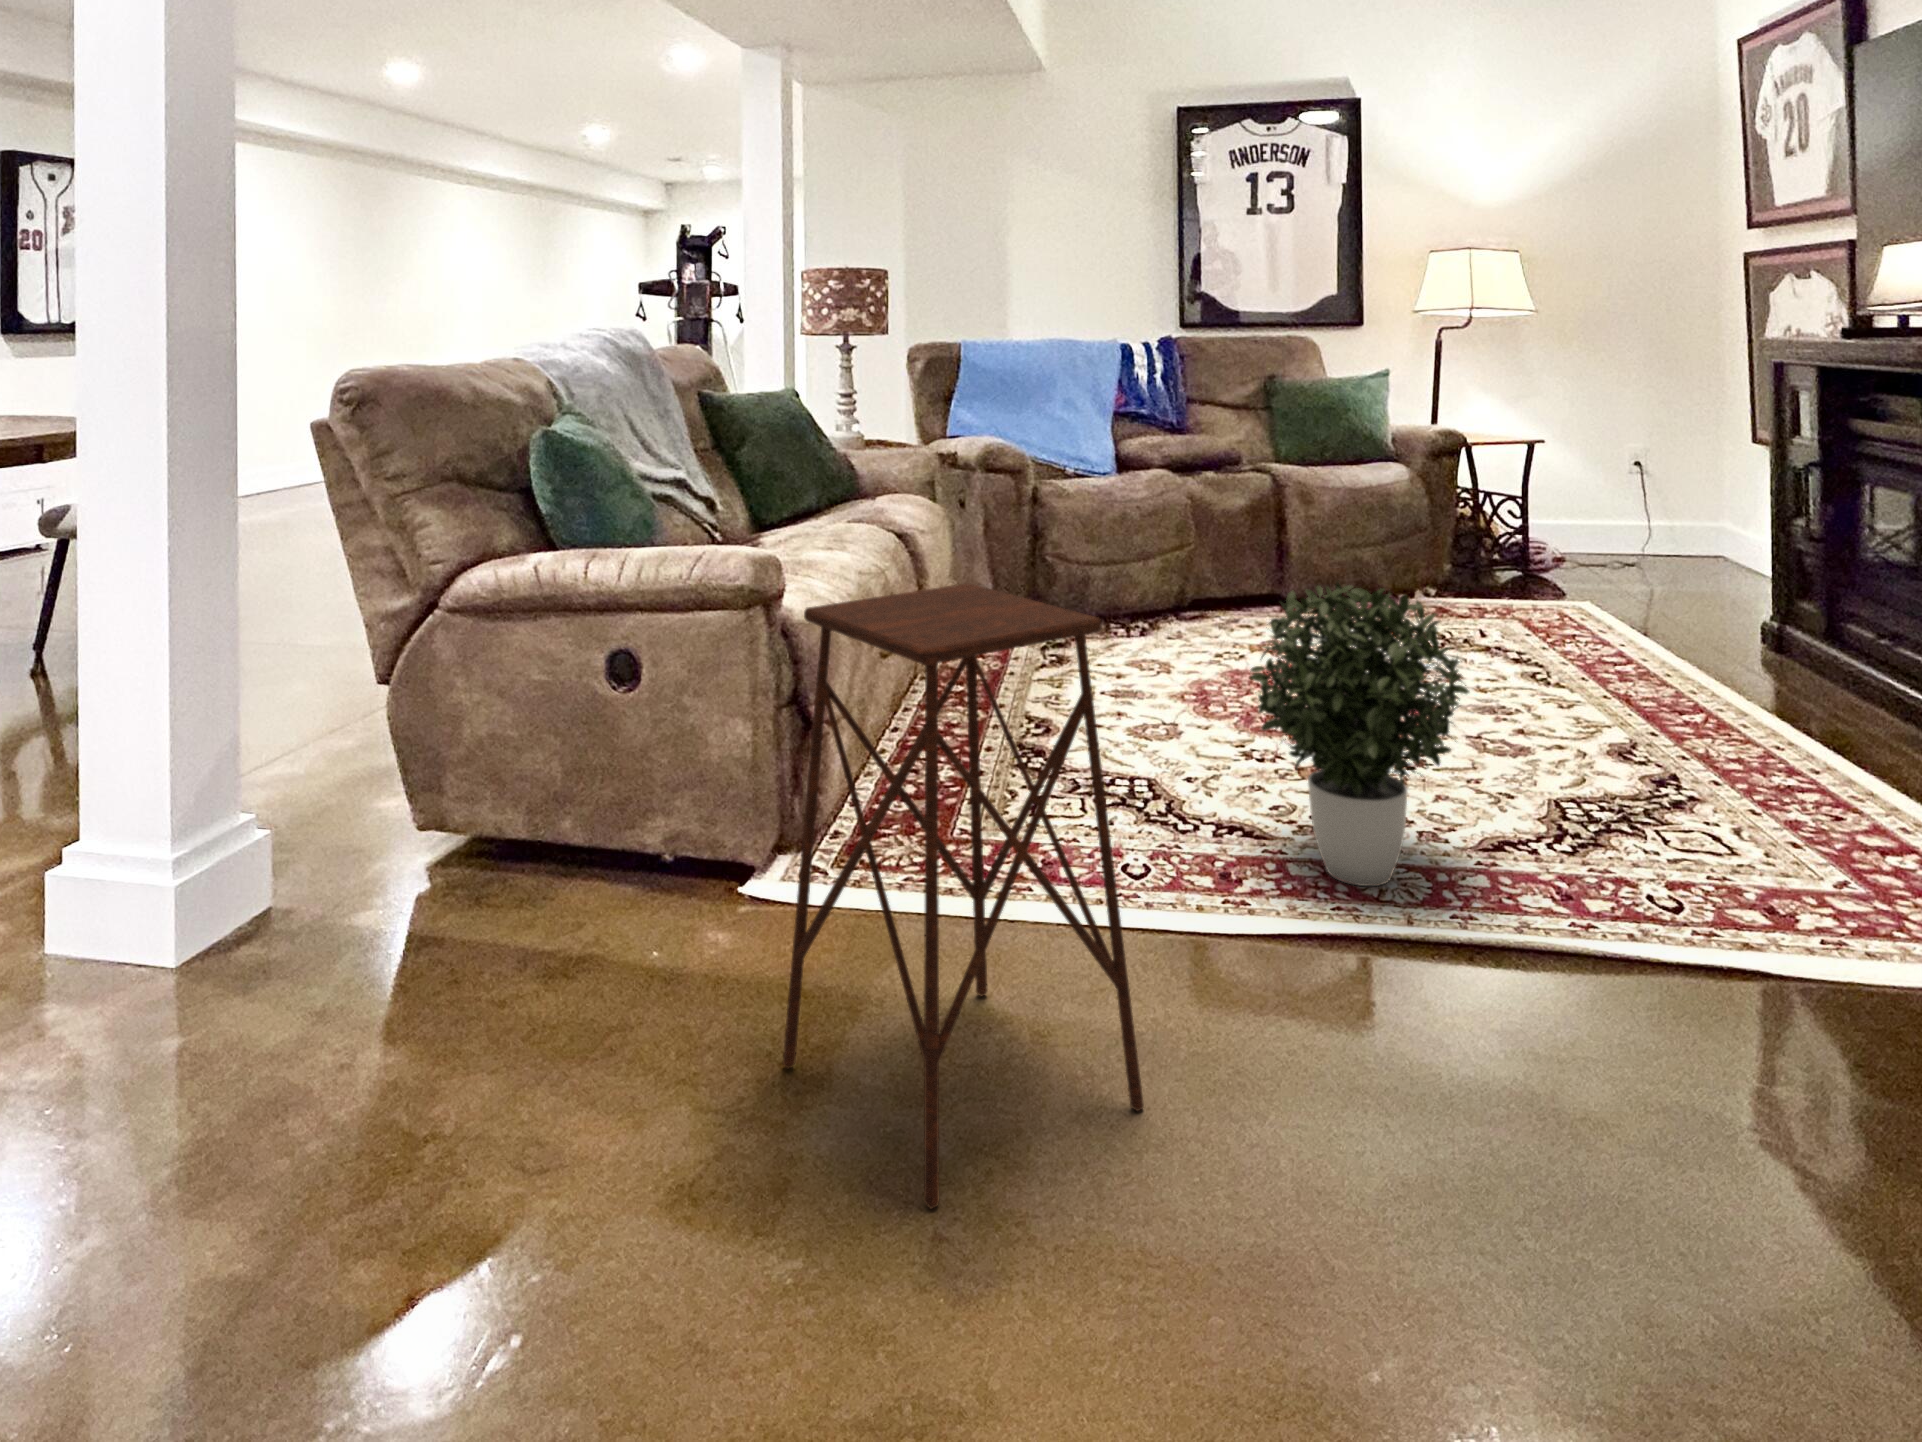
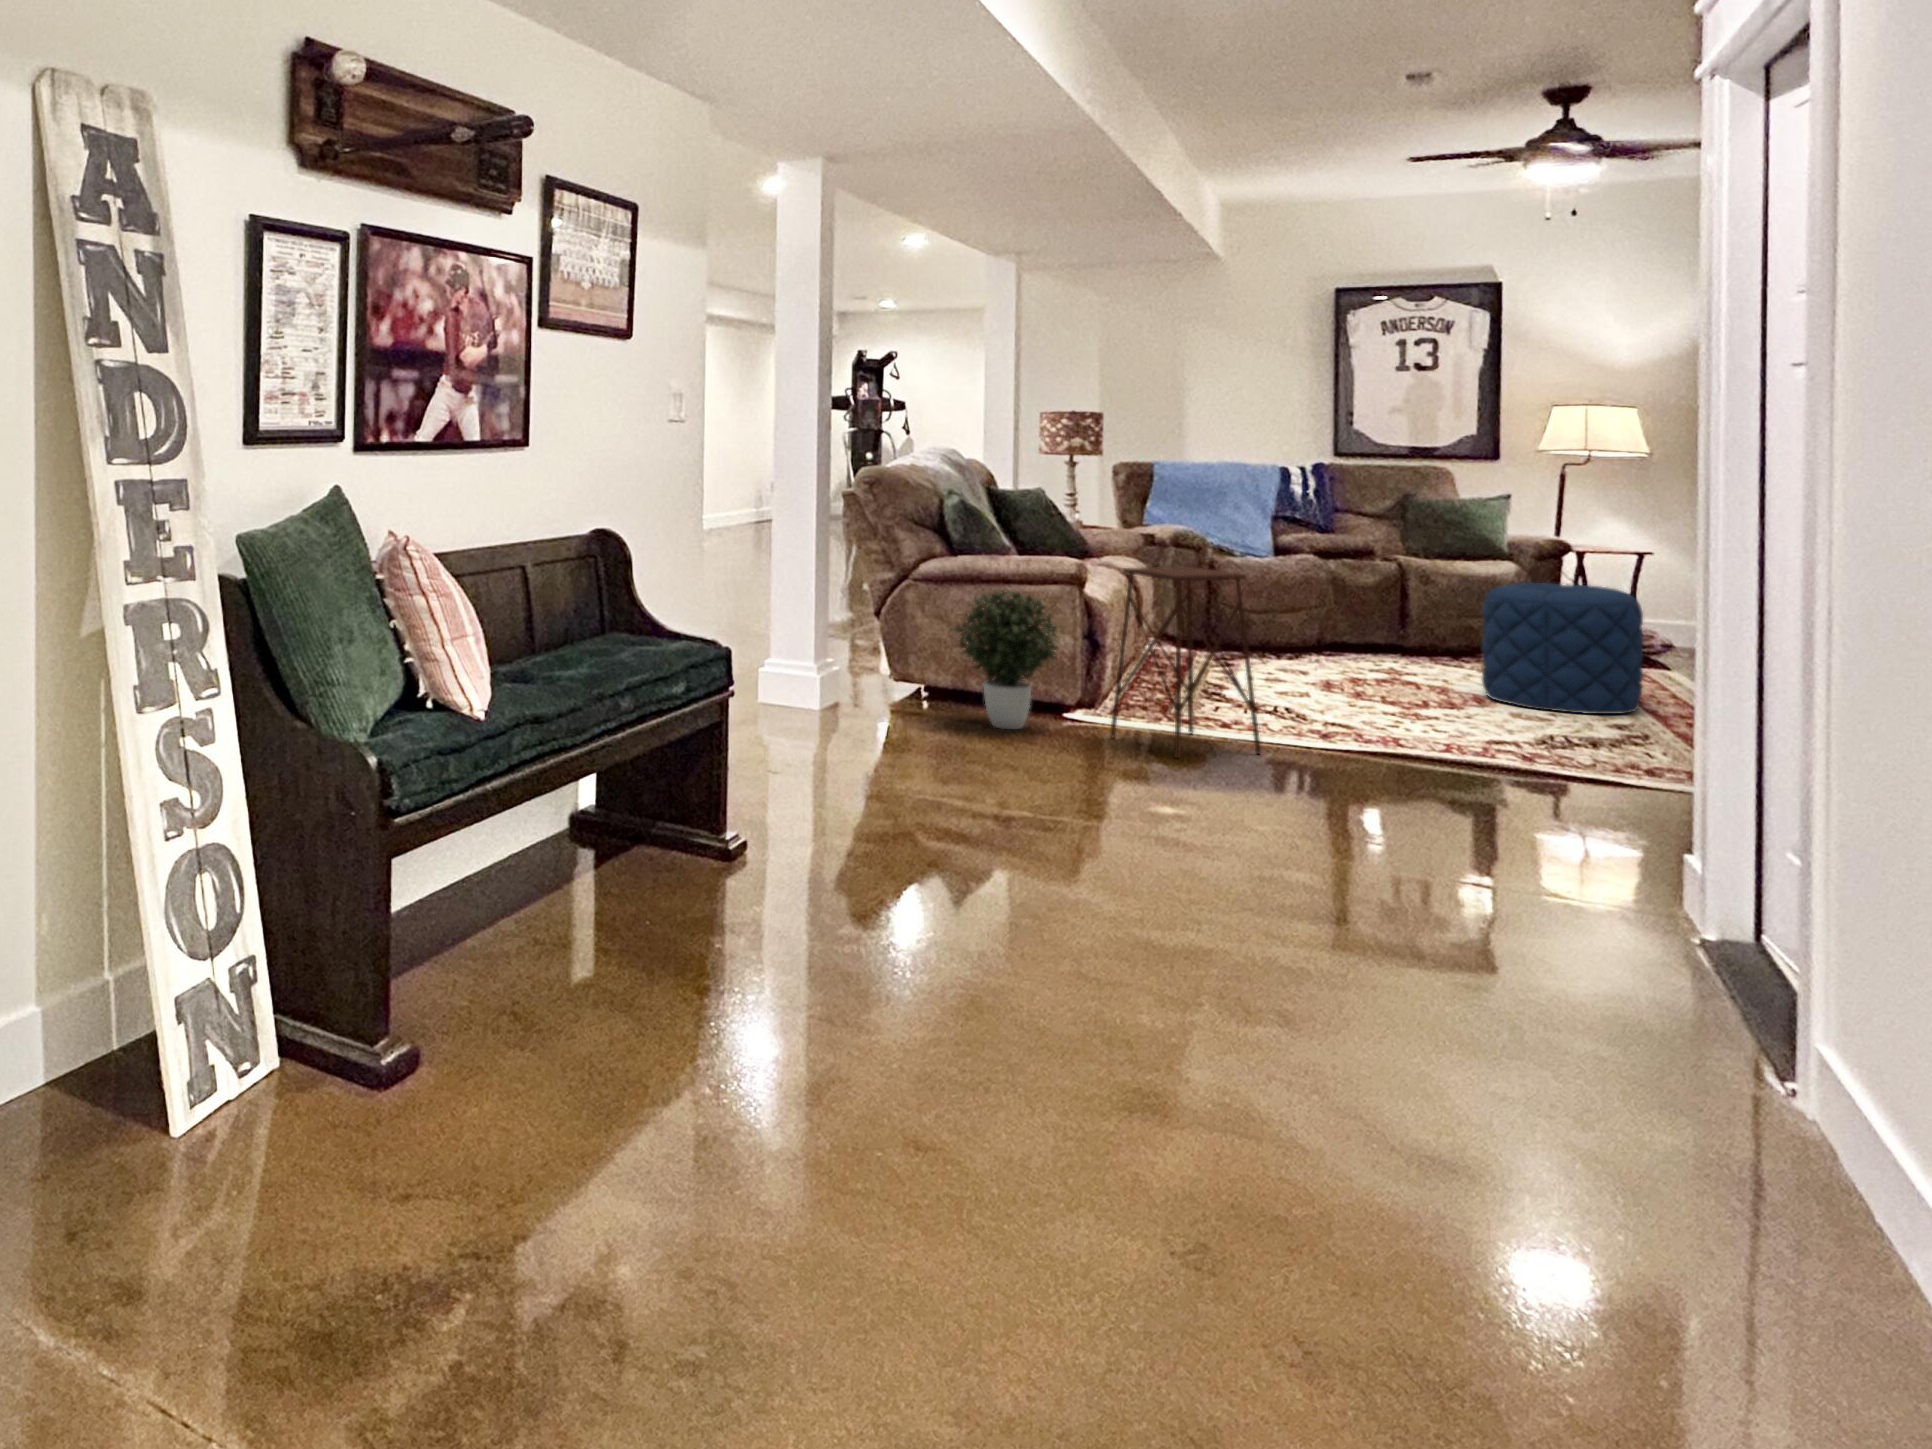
pouf: none [1437,520,1680,757] -> present [1482,583,1643,714]
potted plant: present [1250,580,1469,886] -> present [955,591,1059,729]

